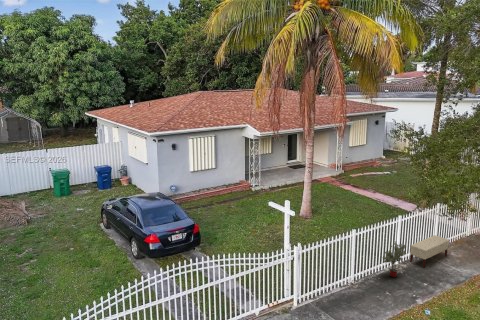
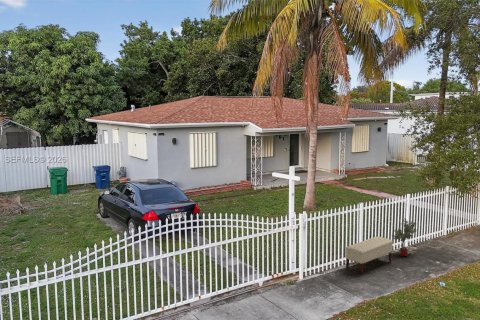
bench: present [410,235,449,268] -> present [346,236,393,274]

